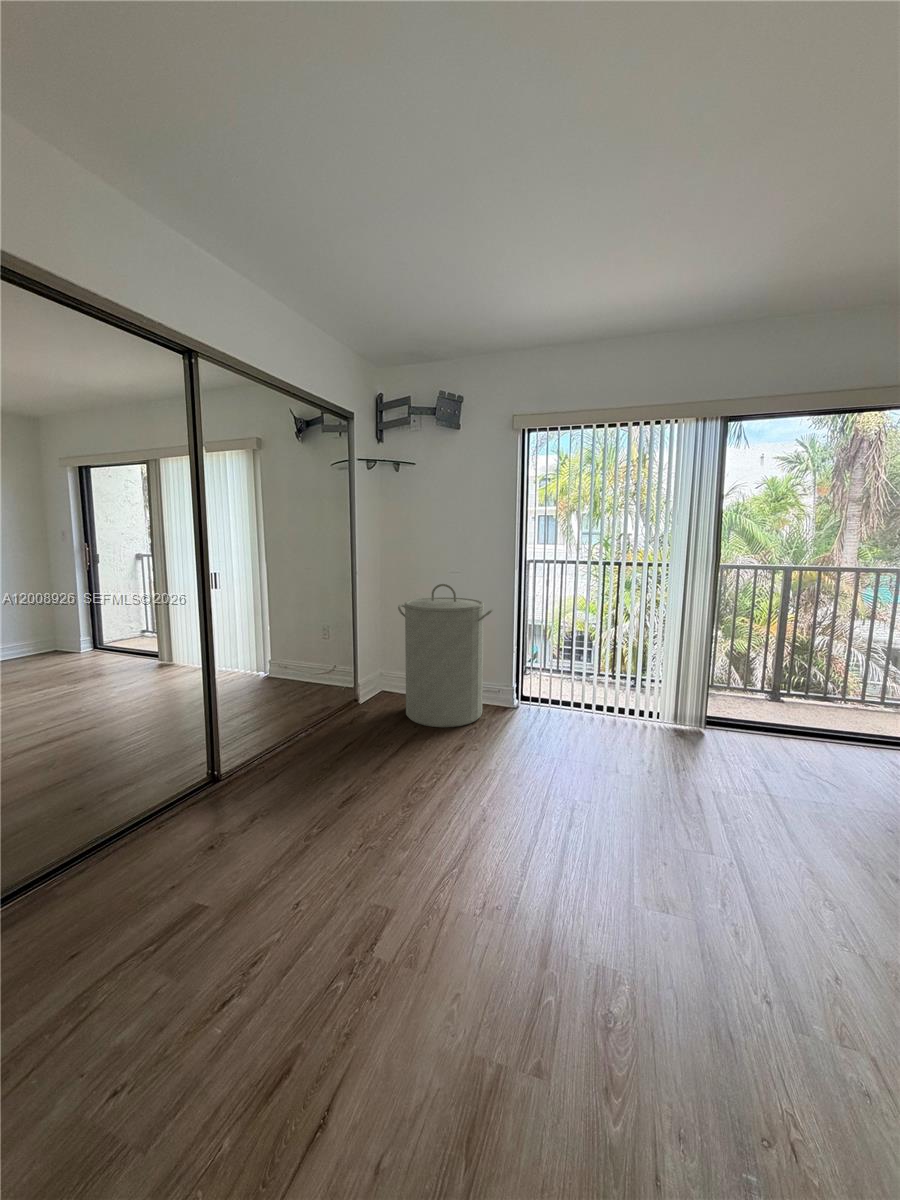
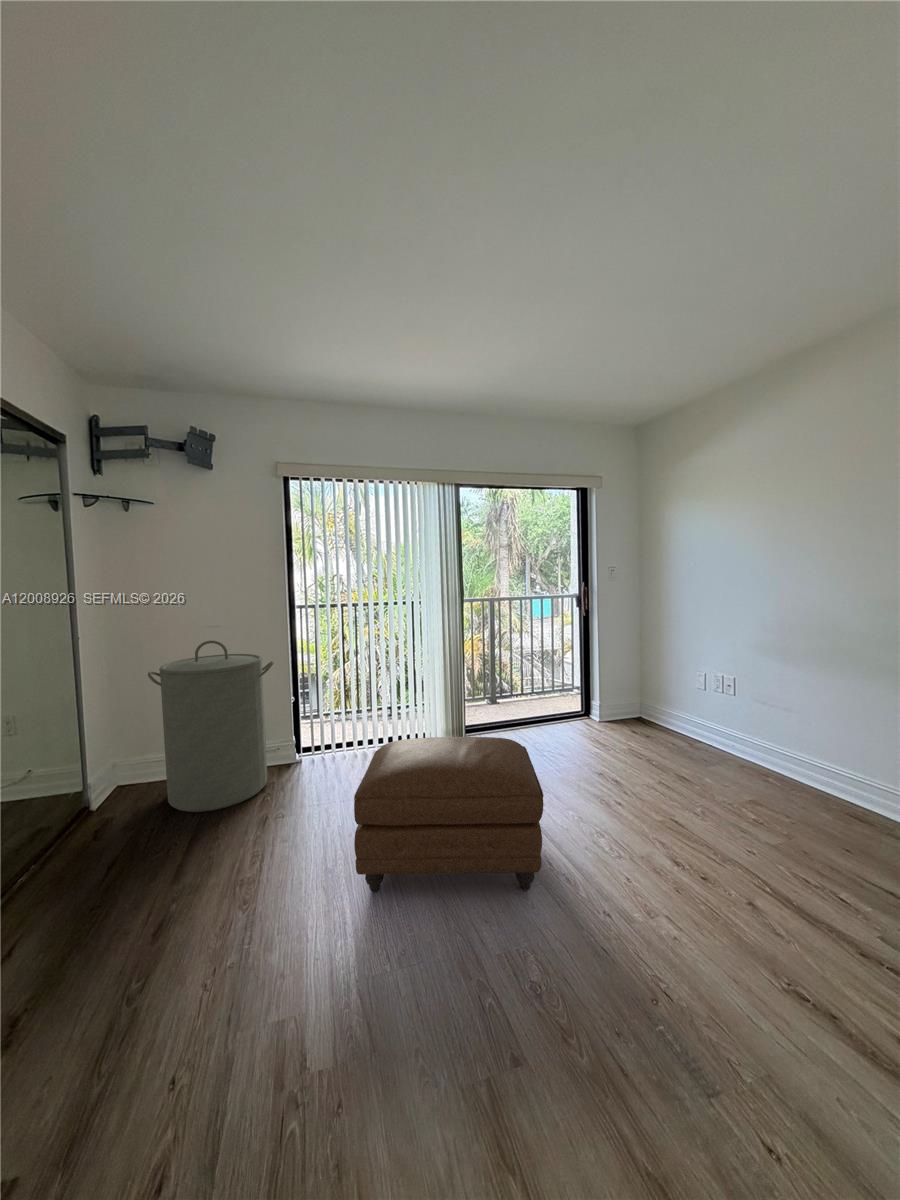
ottoman: none [494,703,720,897] -> present [354,737,544,892]

